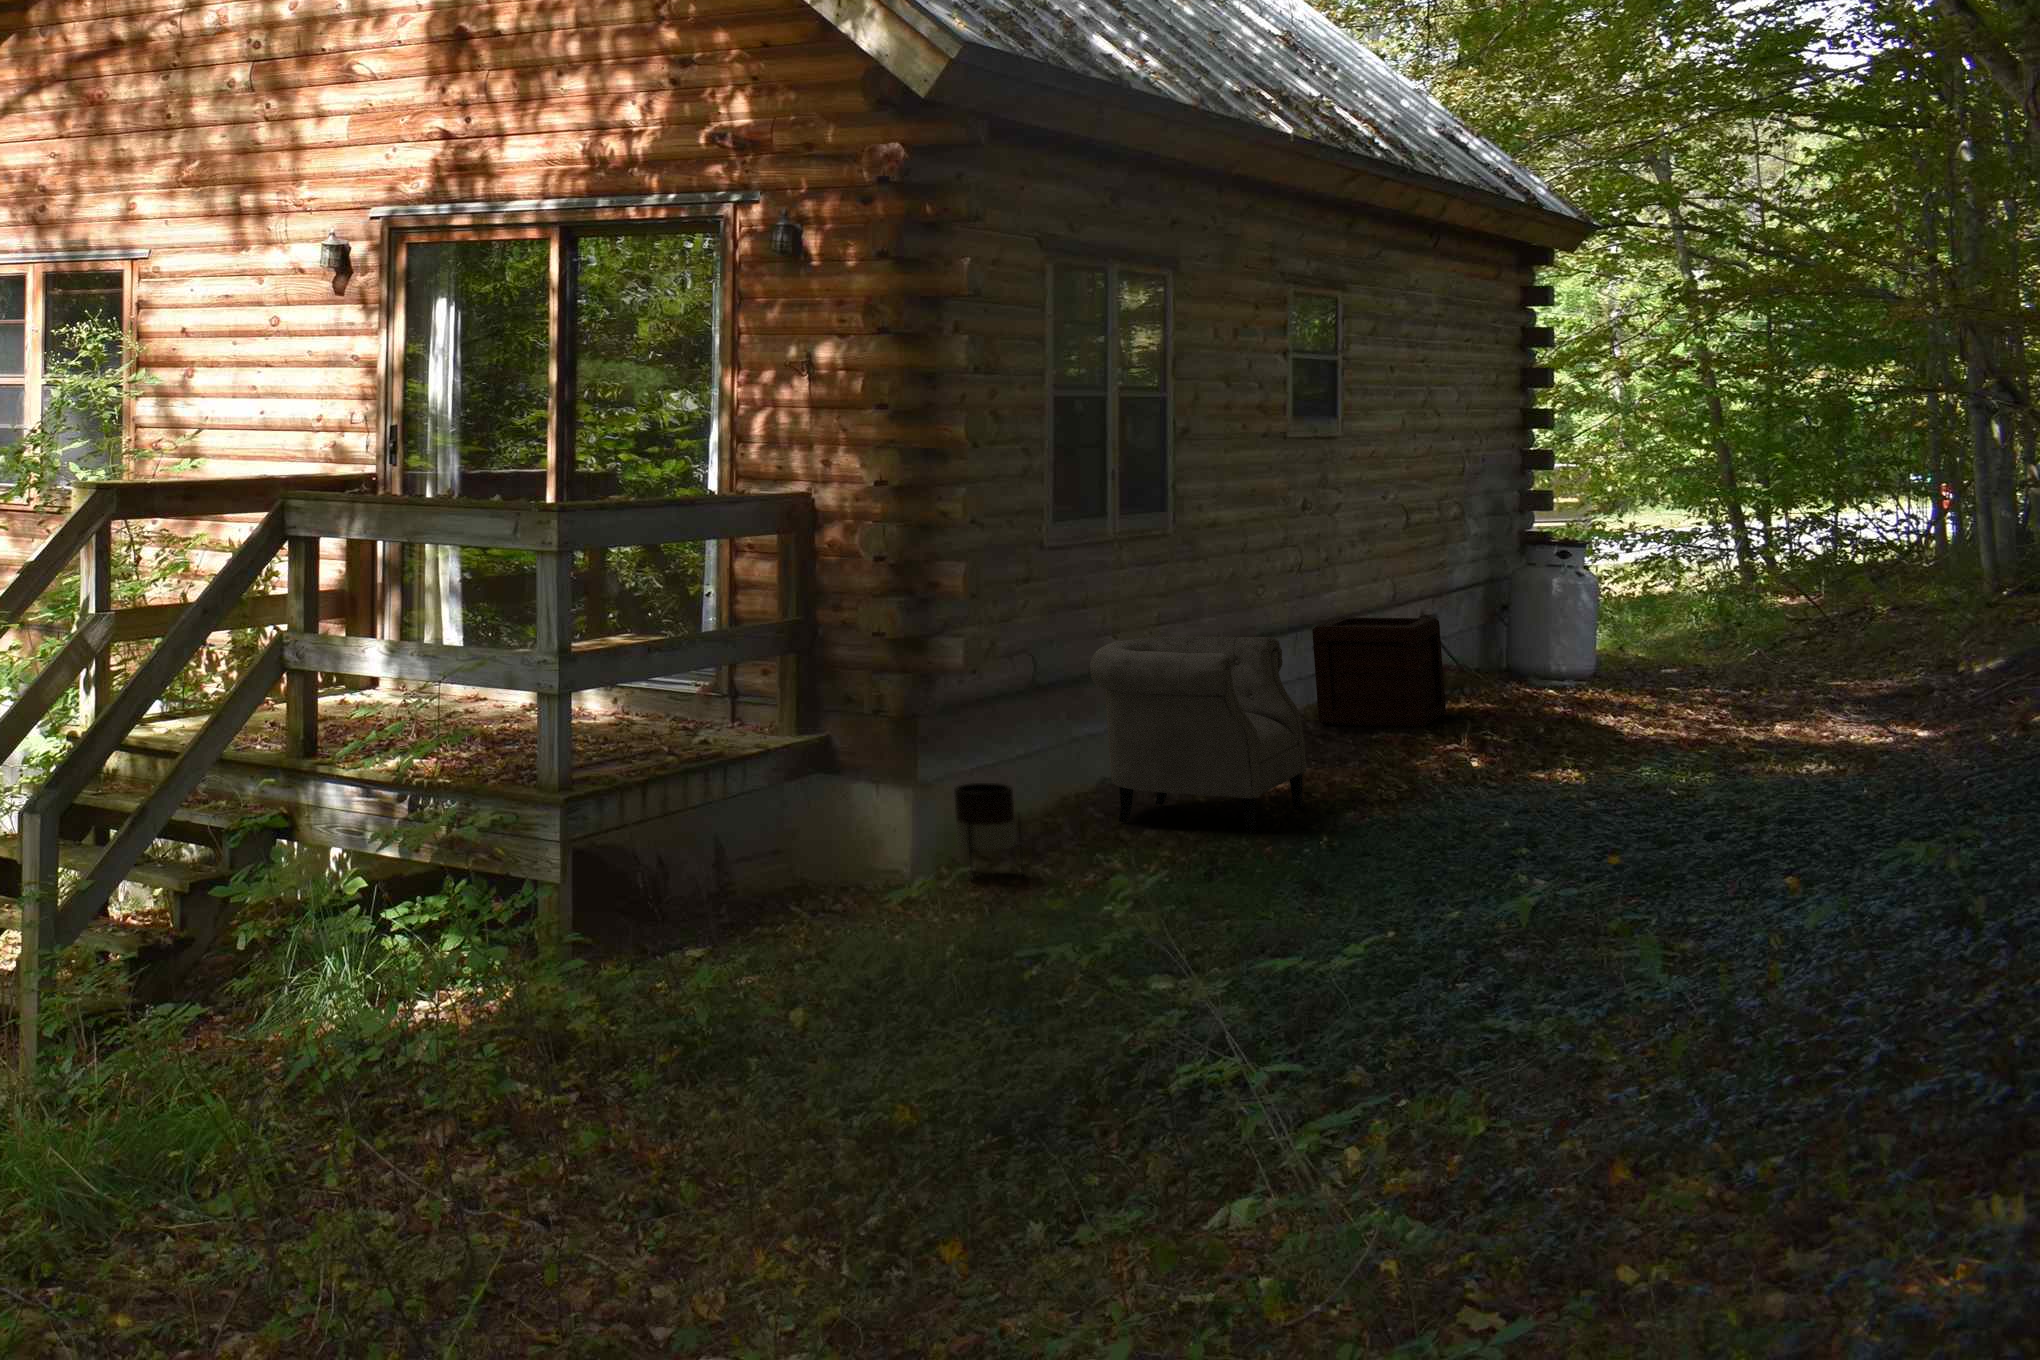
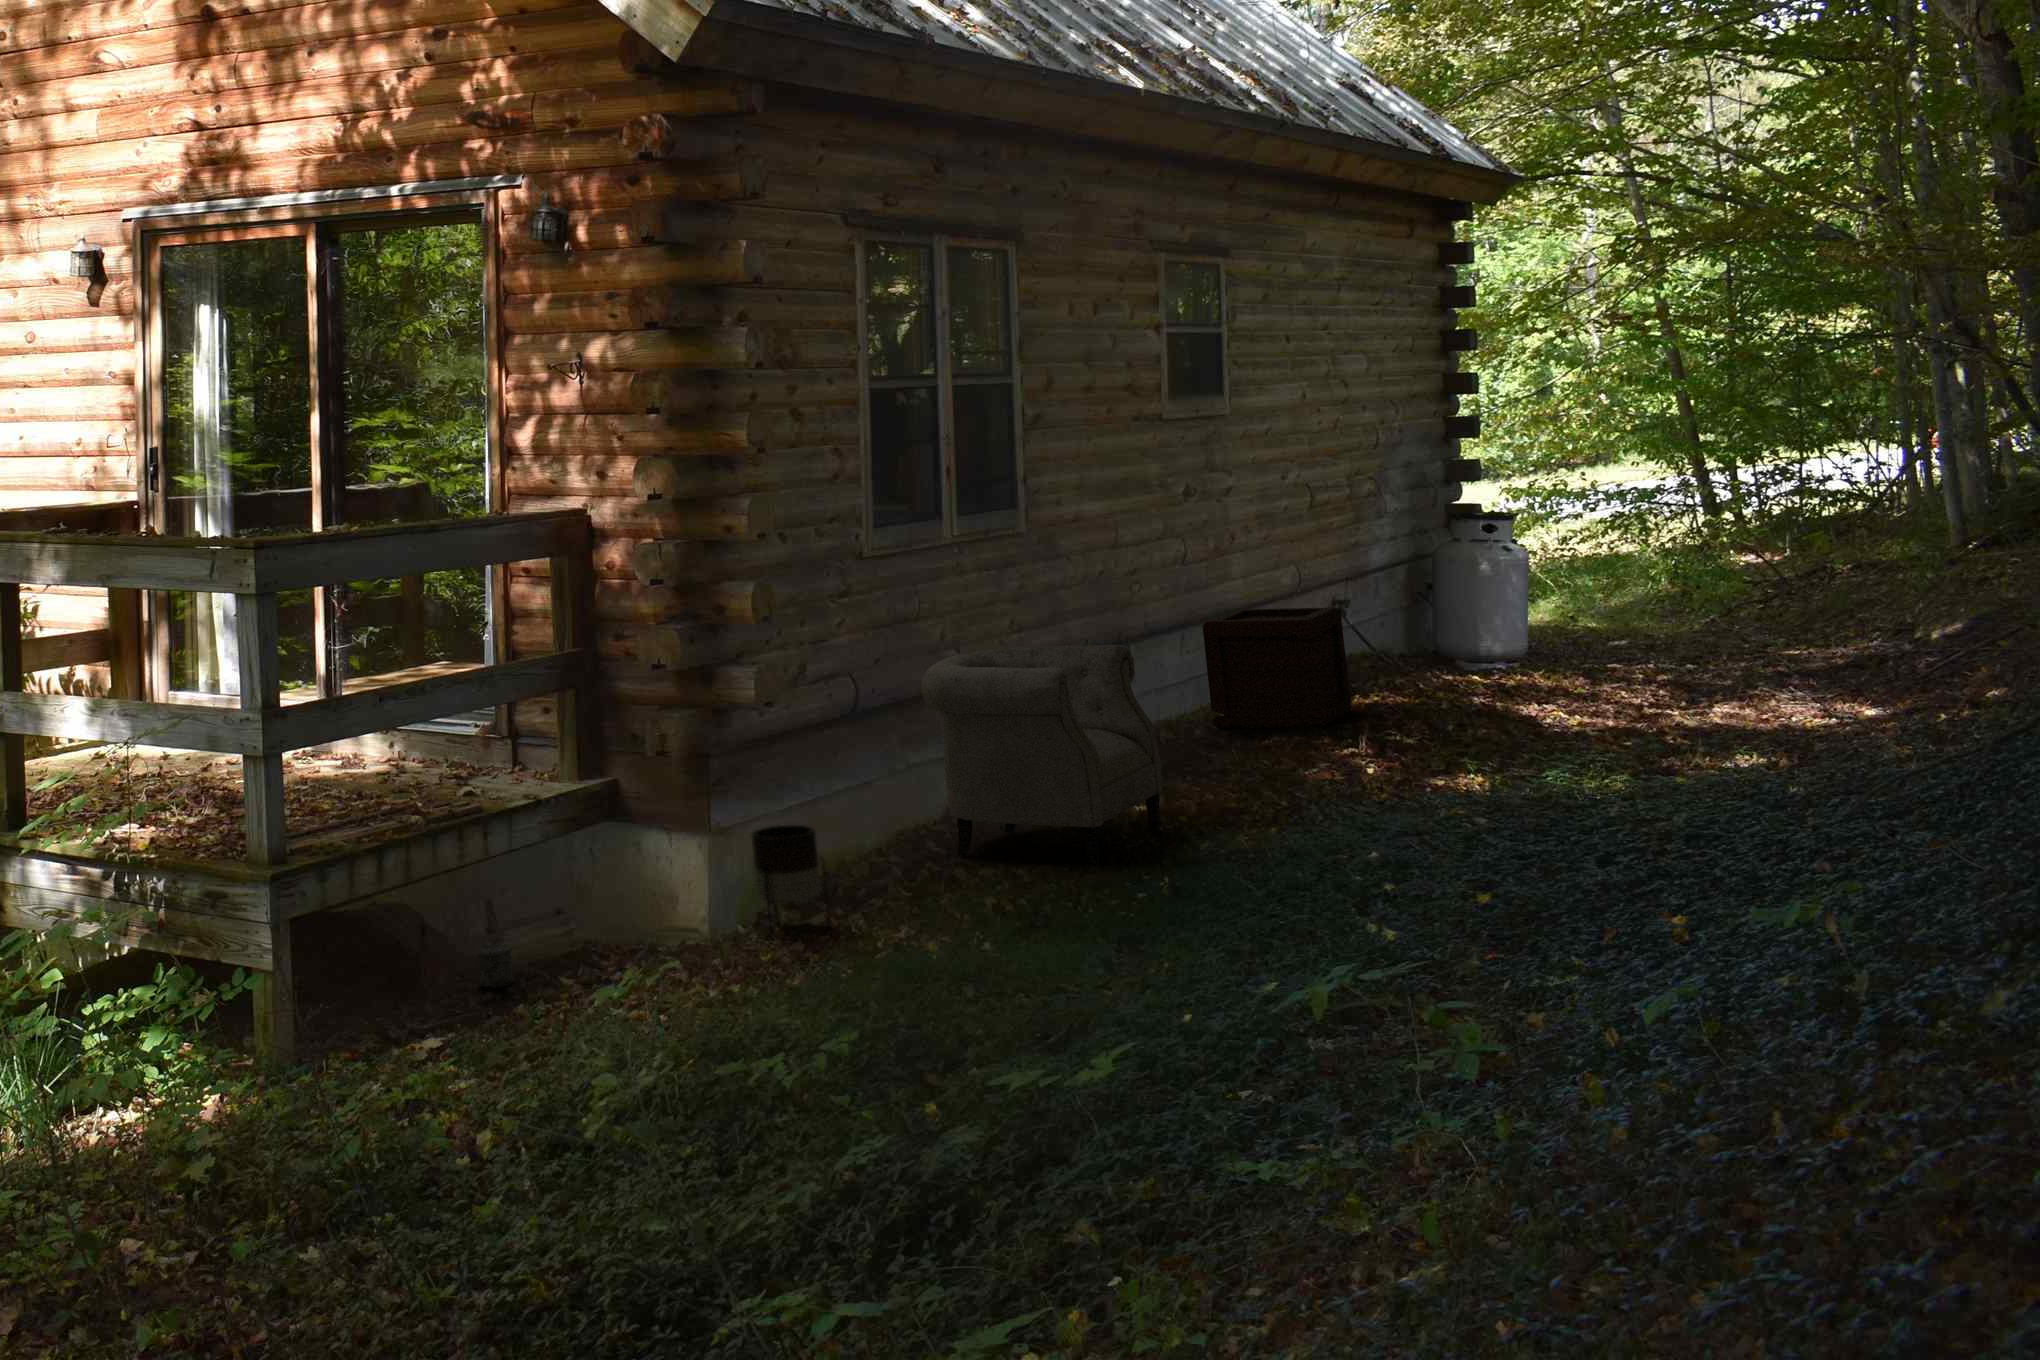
watering can: none [707,876,744,916] -> present [478,942,515,988]

